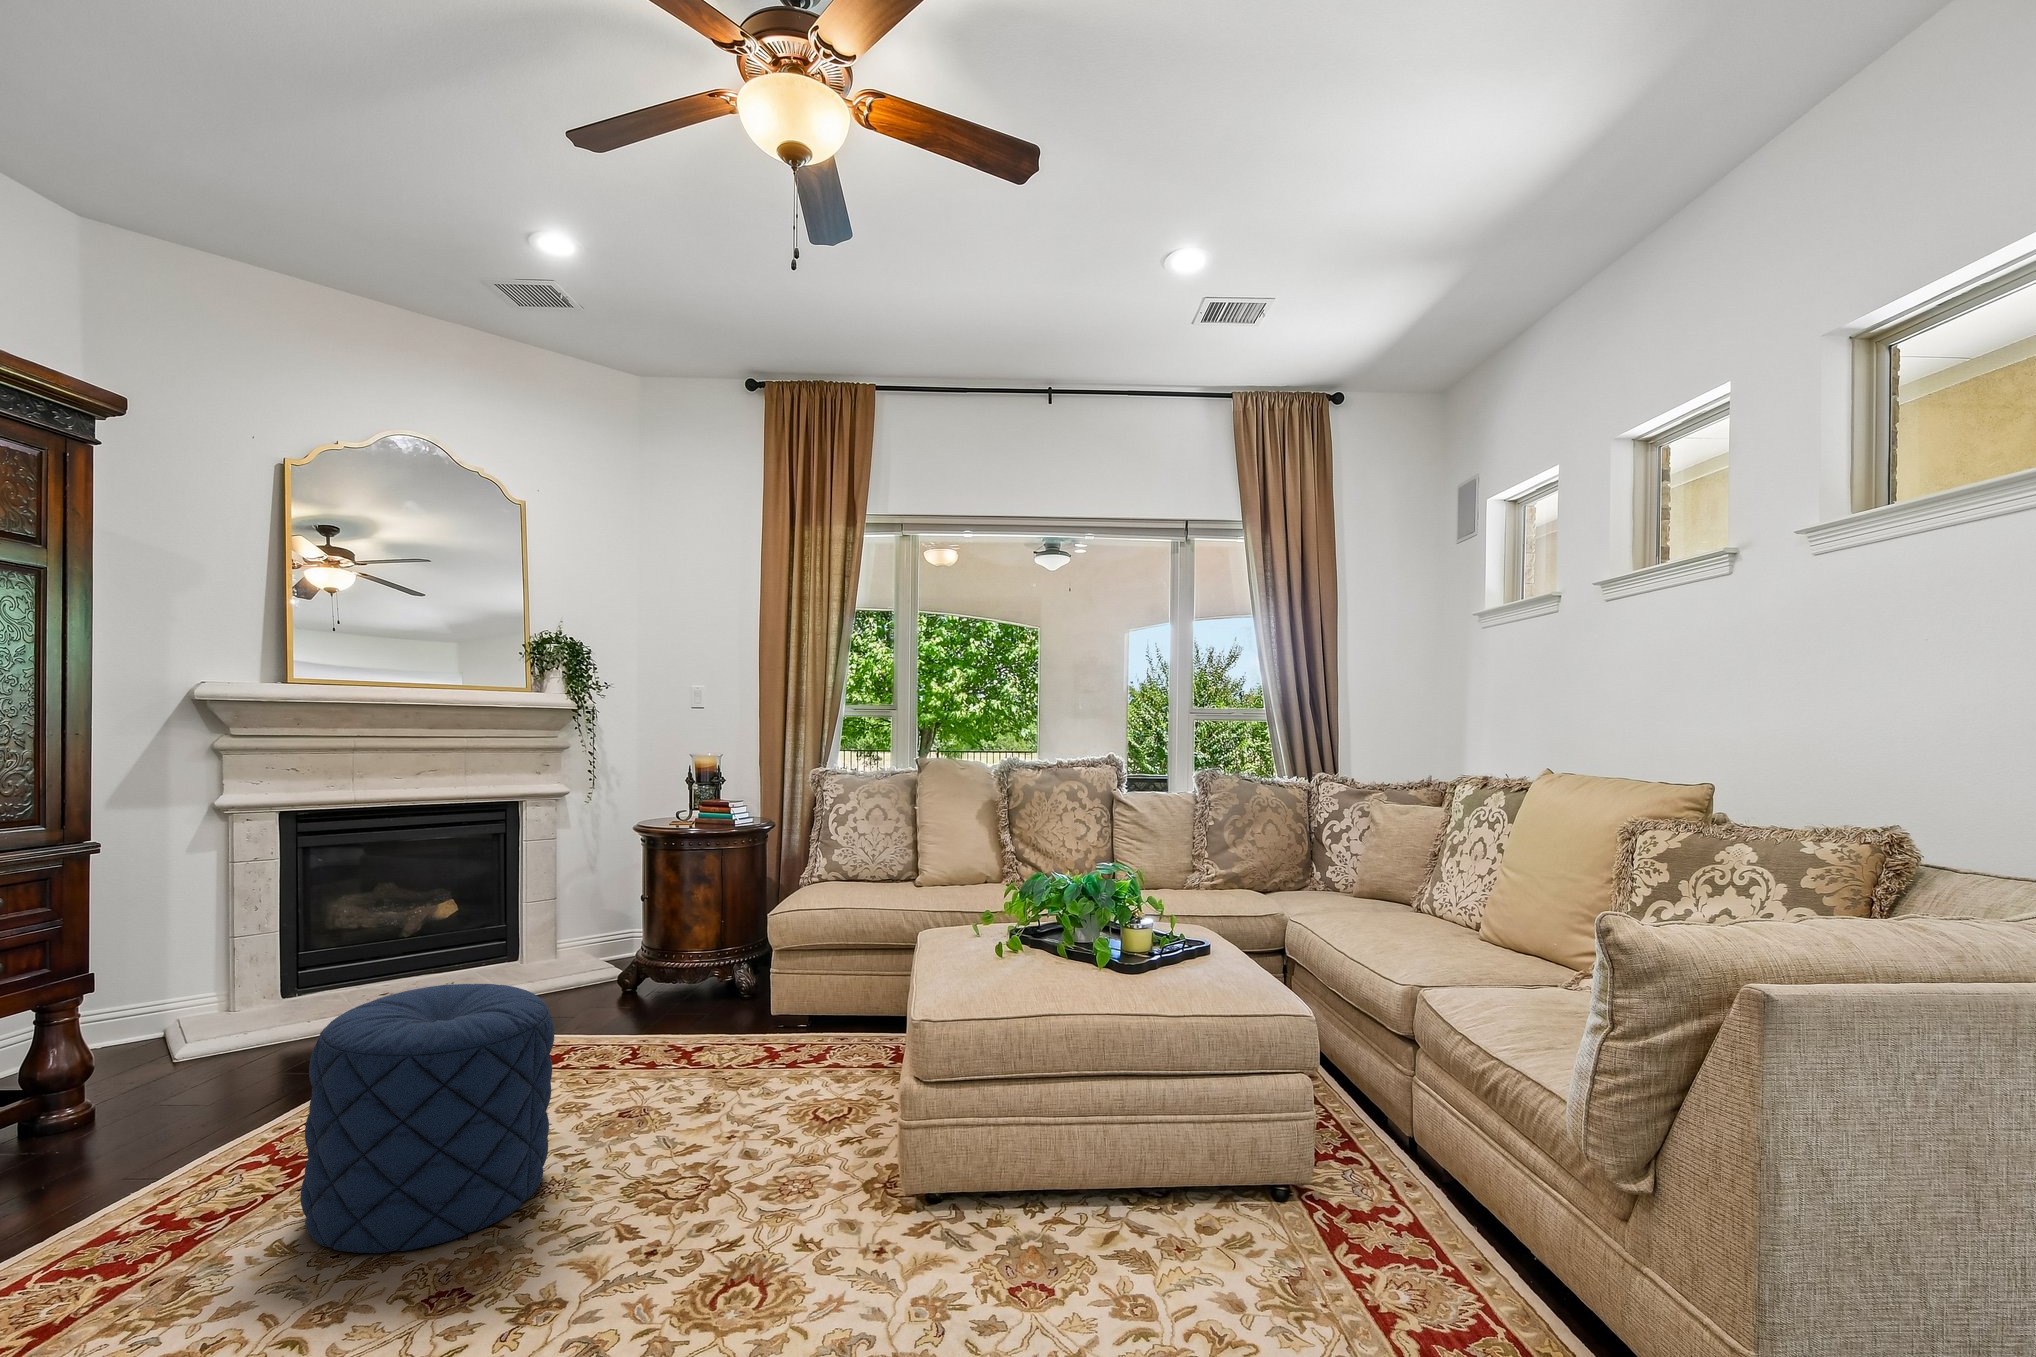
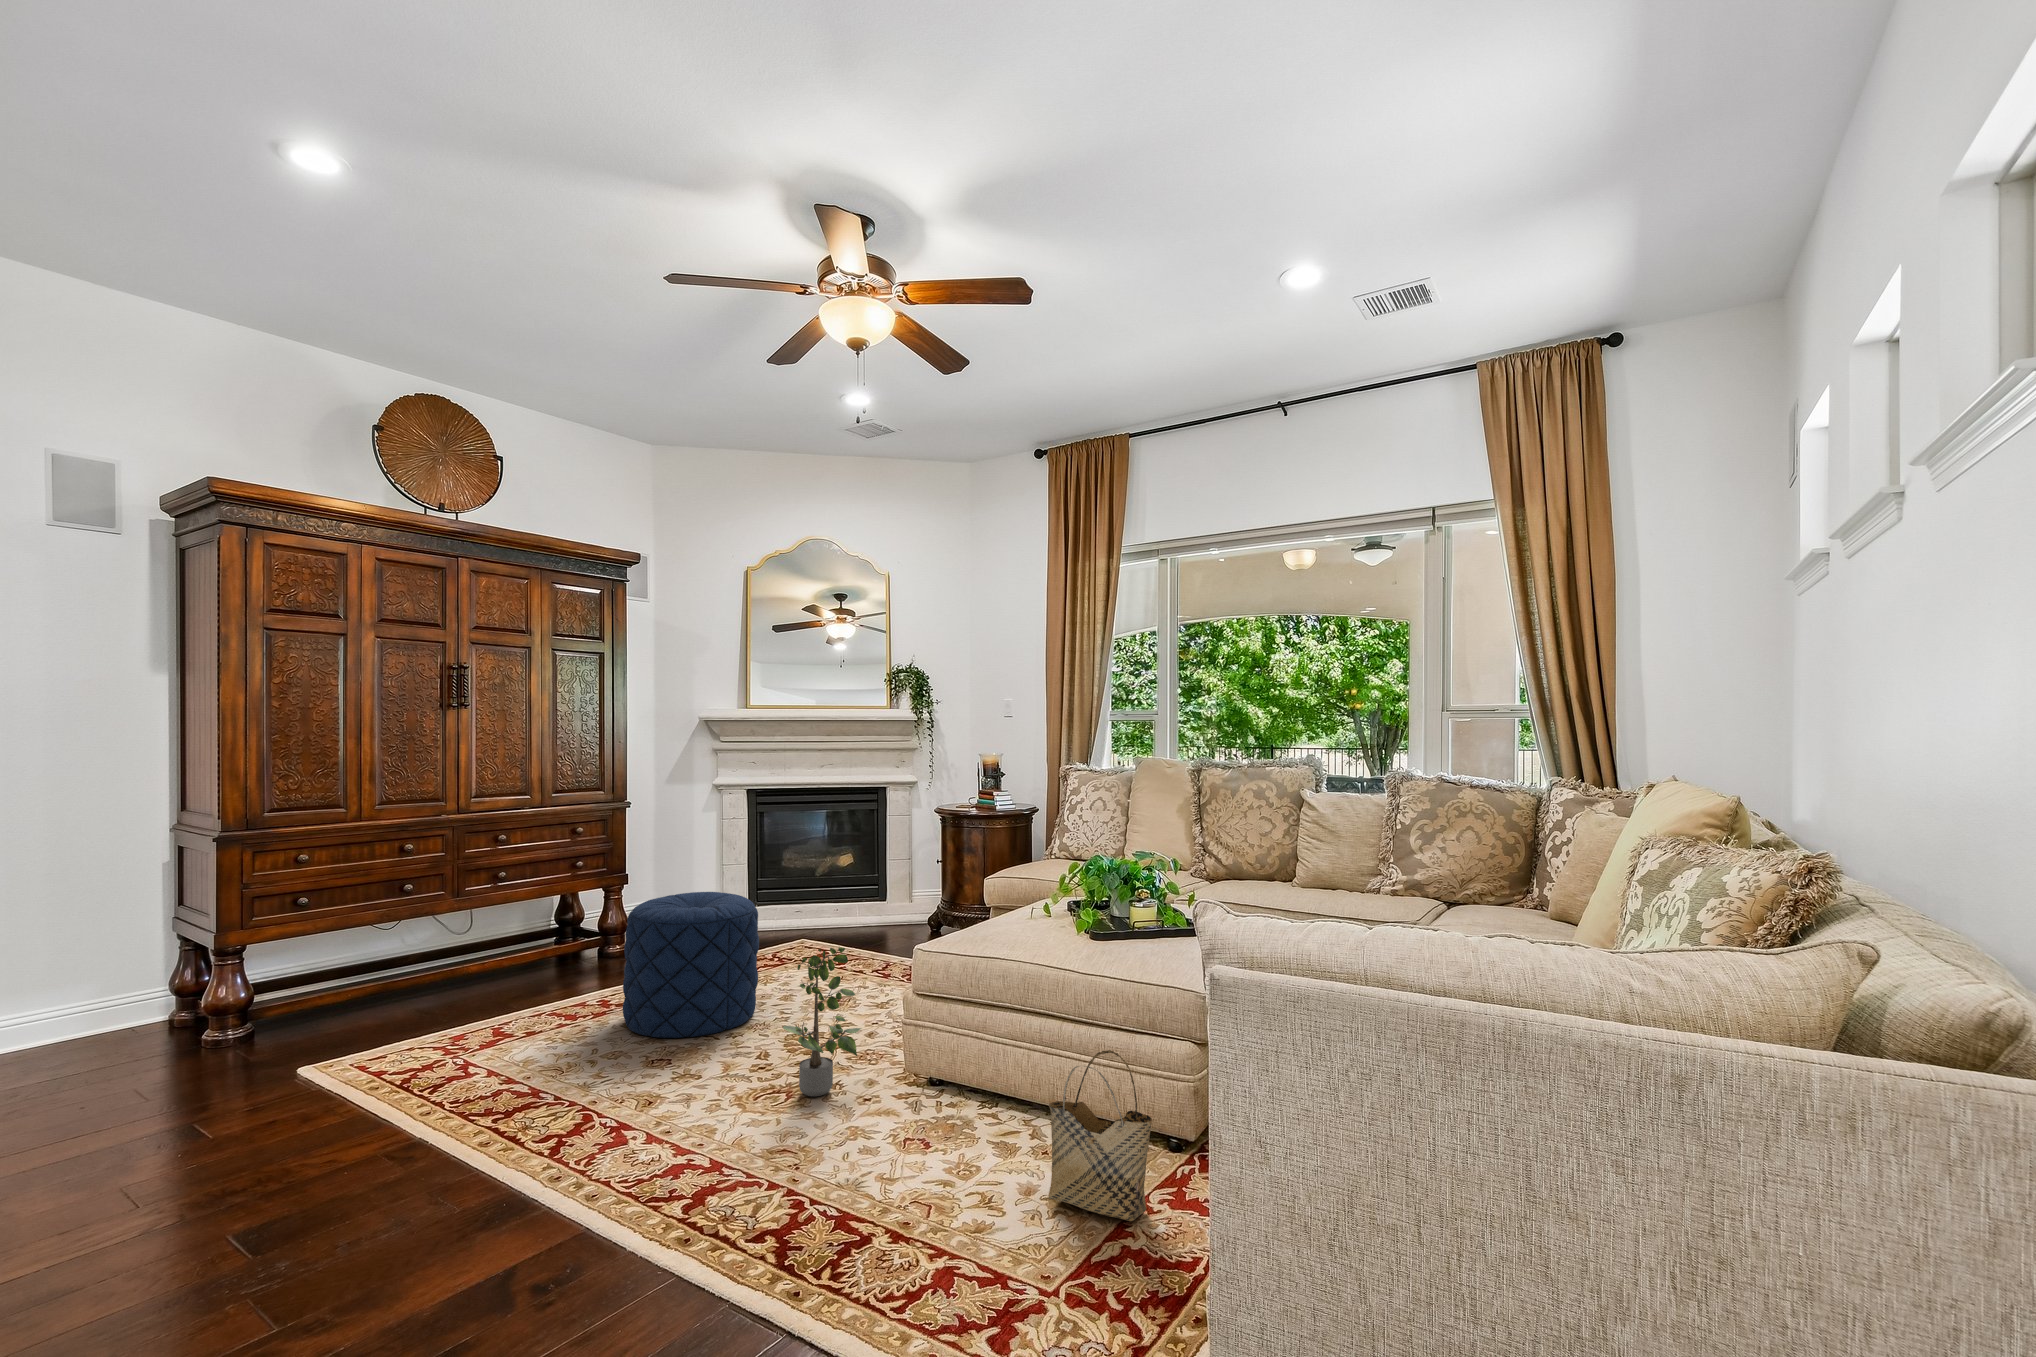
potted plant: none [775,1035,869,1268] -> present [783,947,861,1097]
woven basket: none [1270,1106,1390,1302] -> present [1048,1050,1152,1221]

